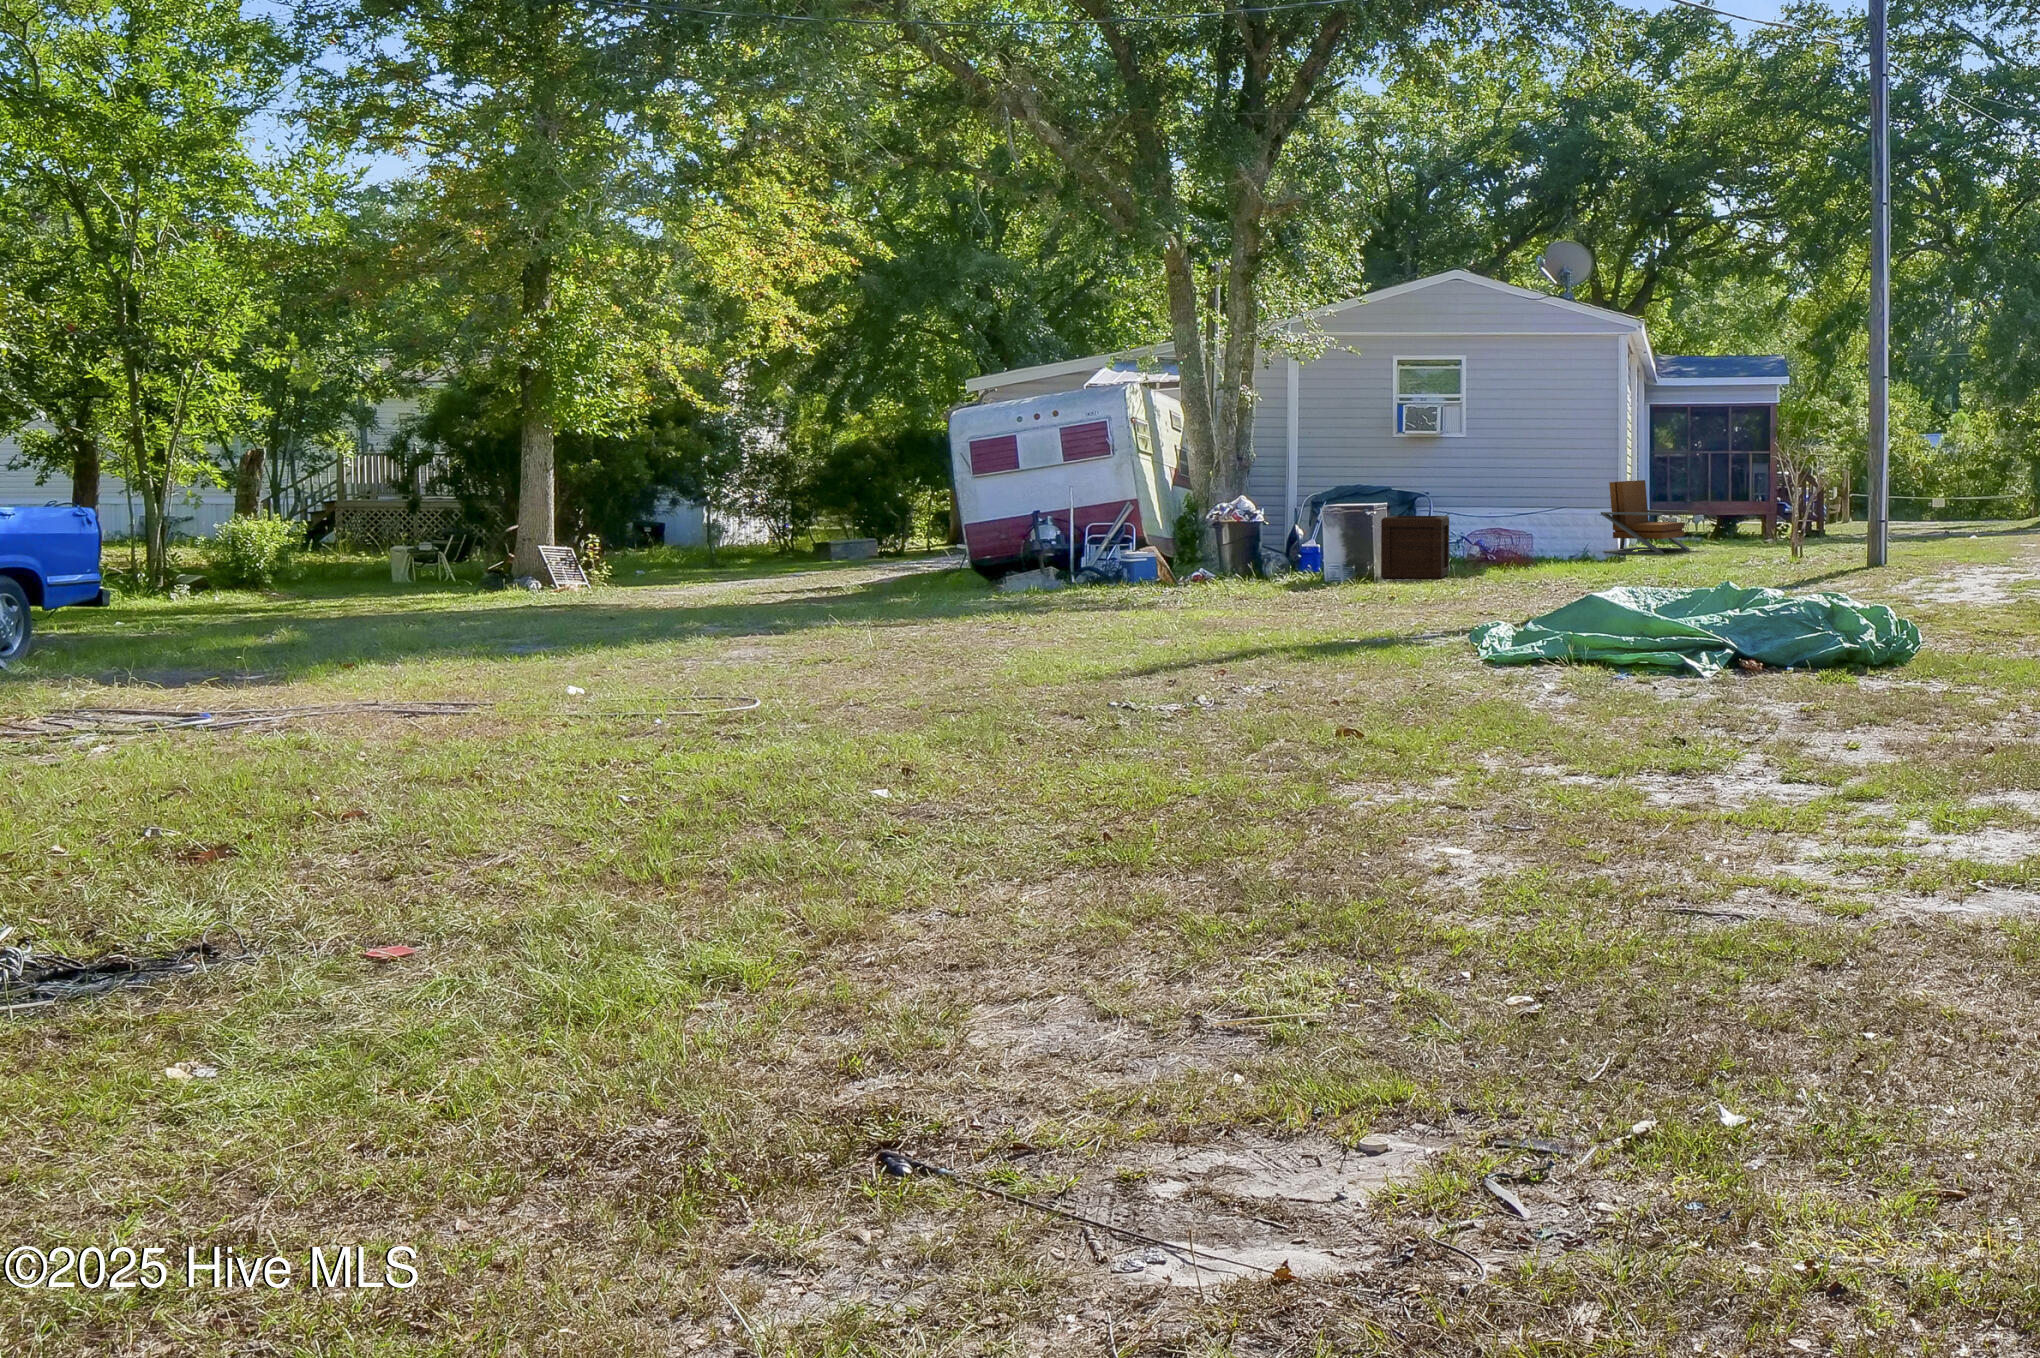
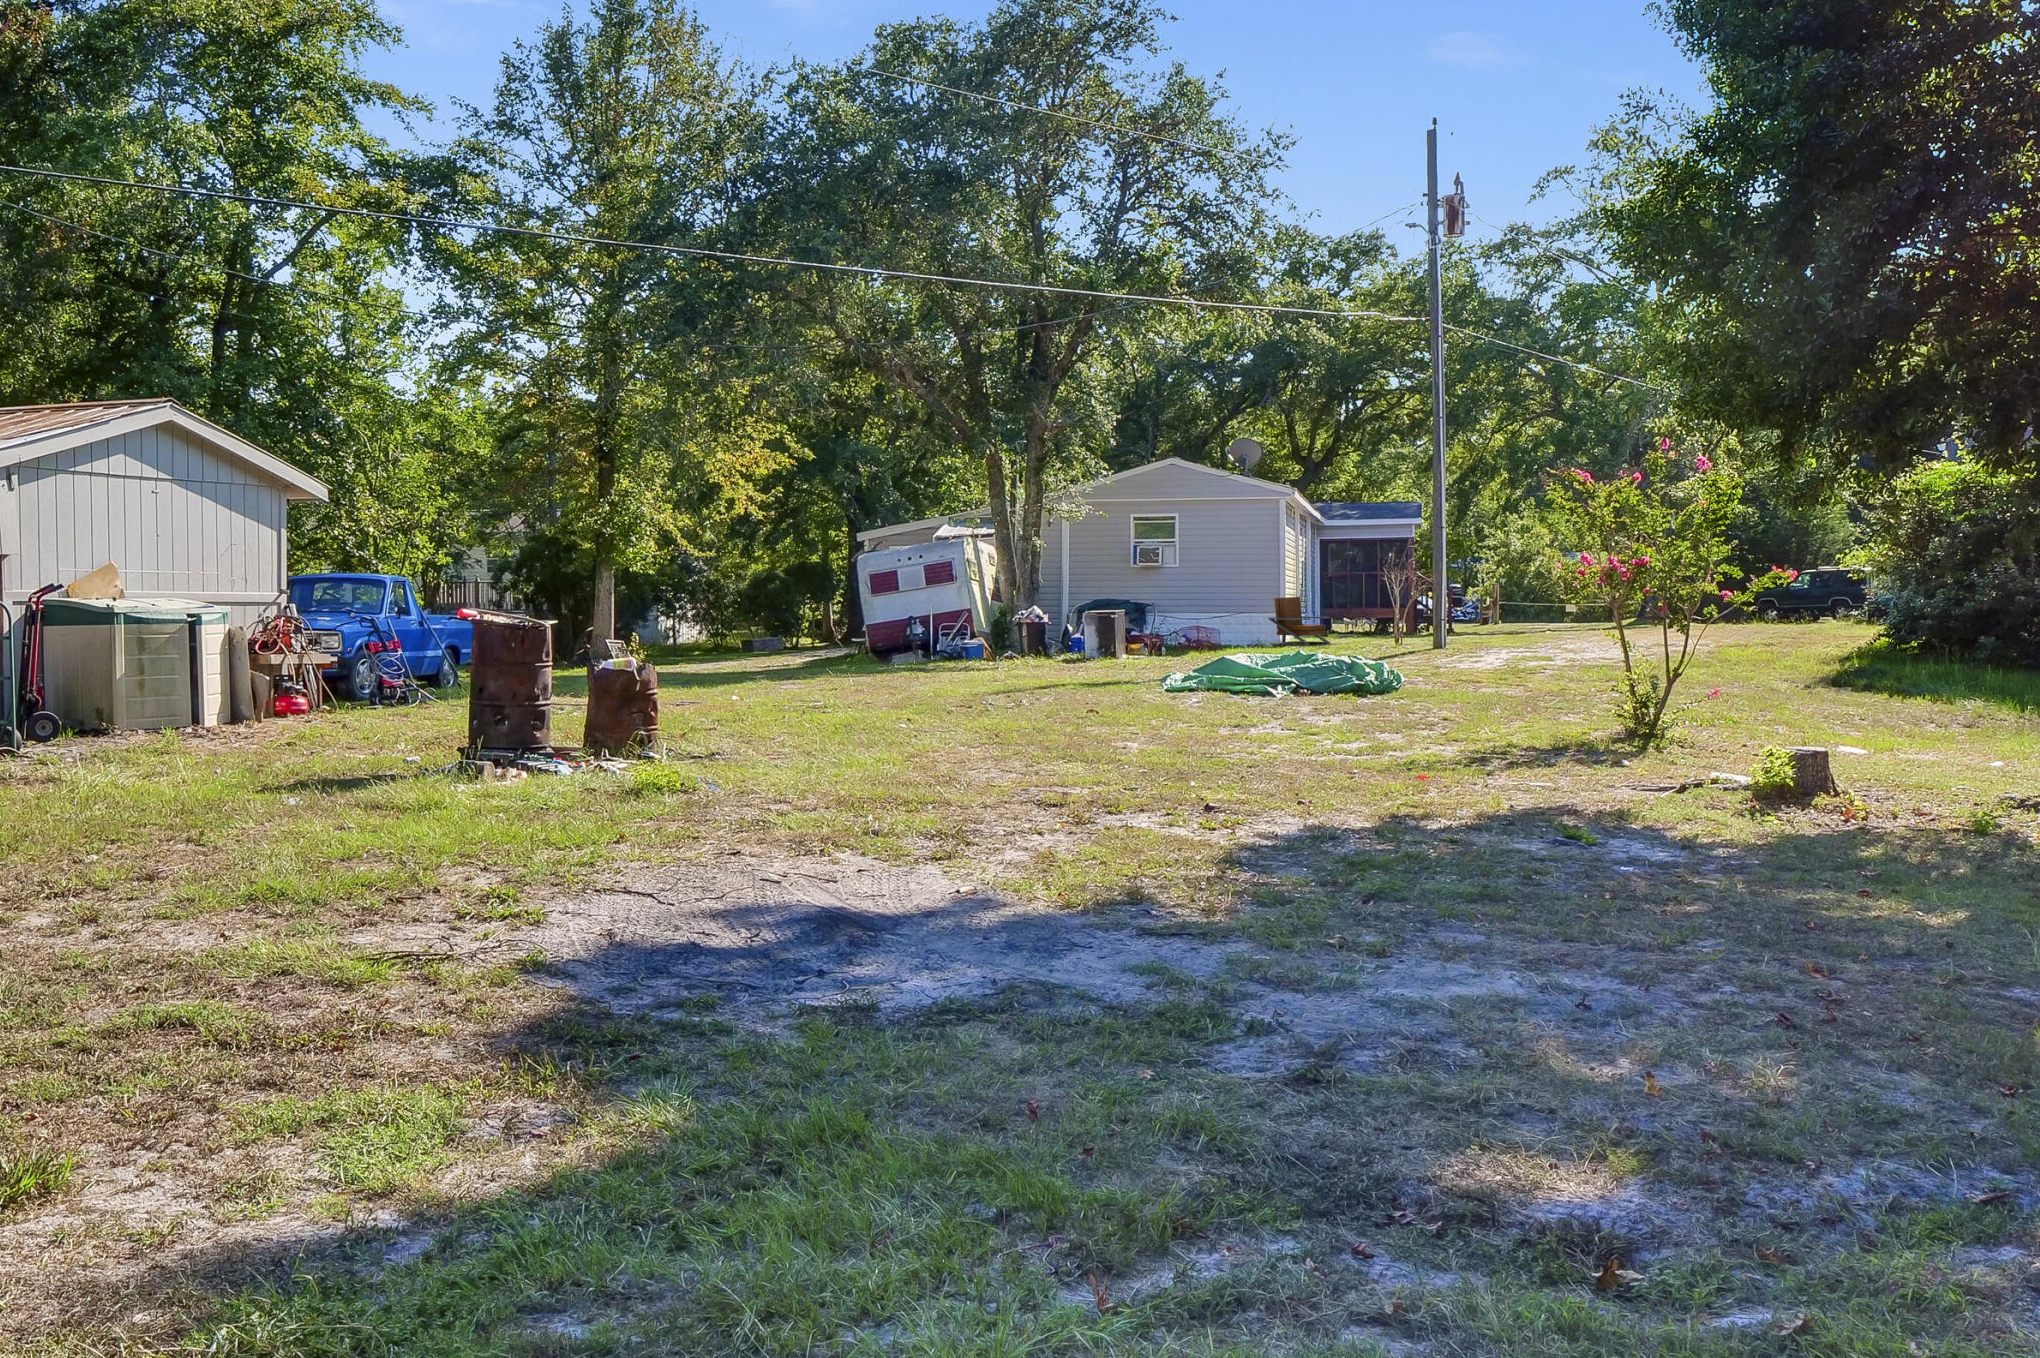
wooden crate: present [1381,516,1449,579] -> none [1122,619,1165,658]

